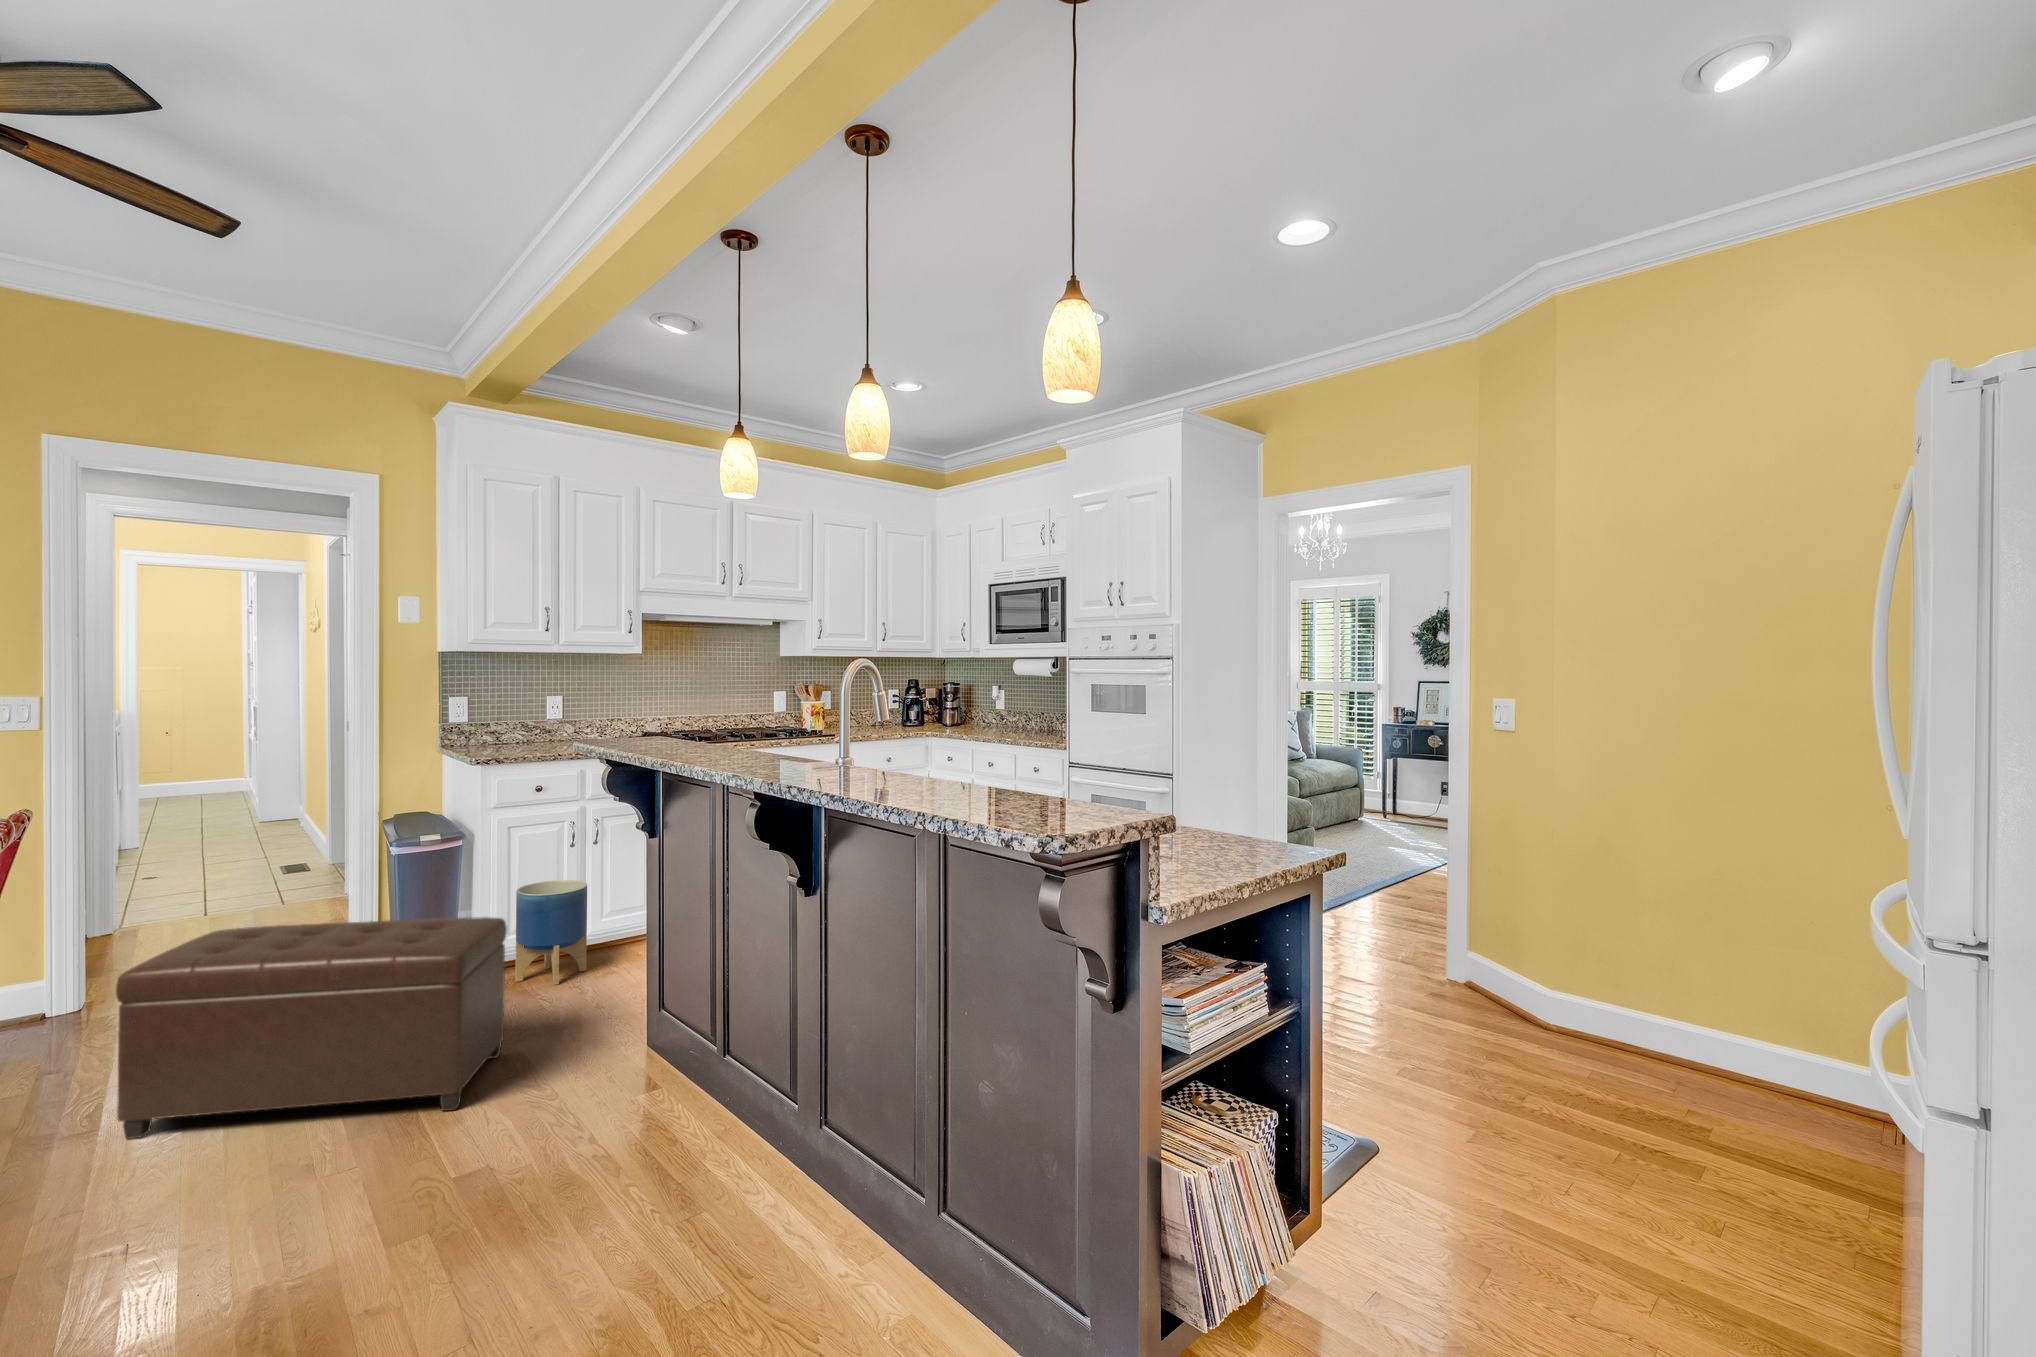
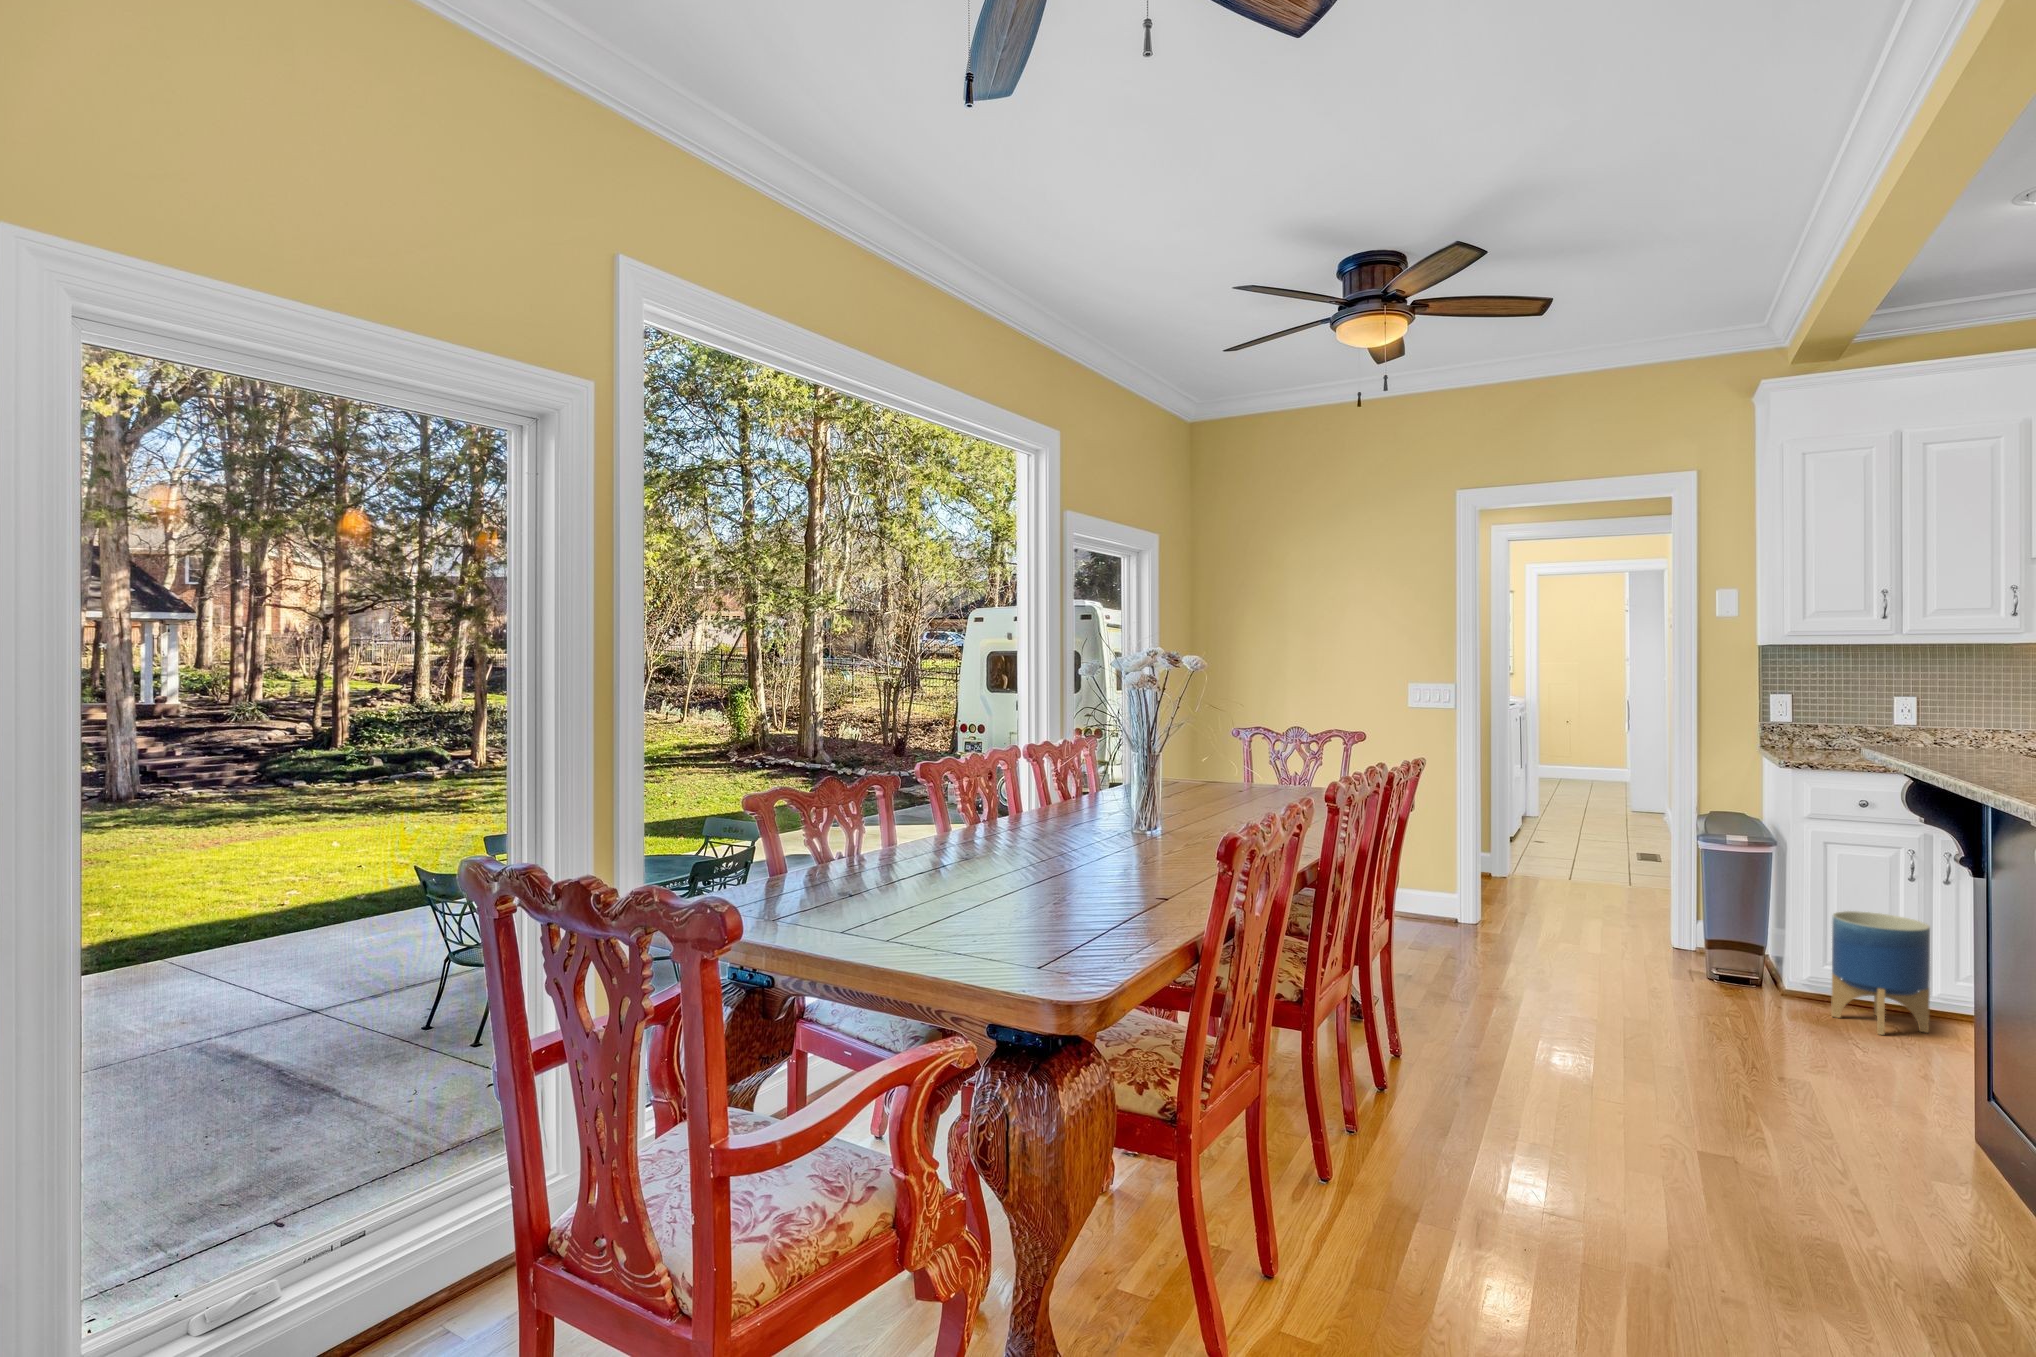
ottoman: present [116,917,507,1139] -> none [1466,882,1790,1103]

